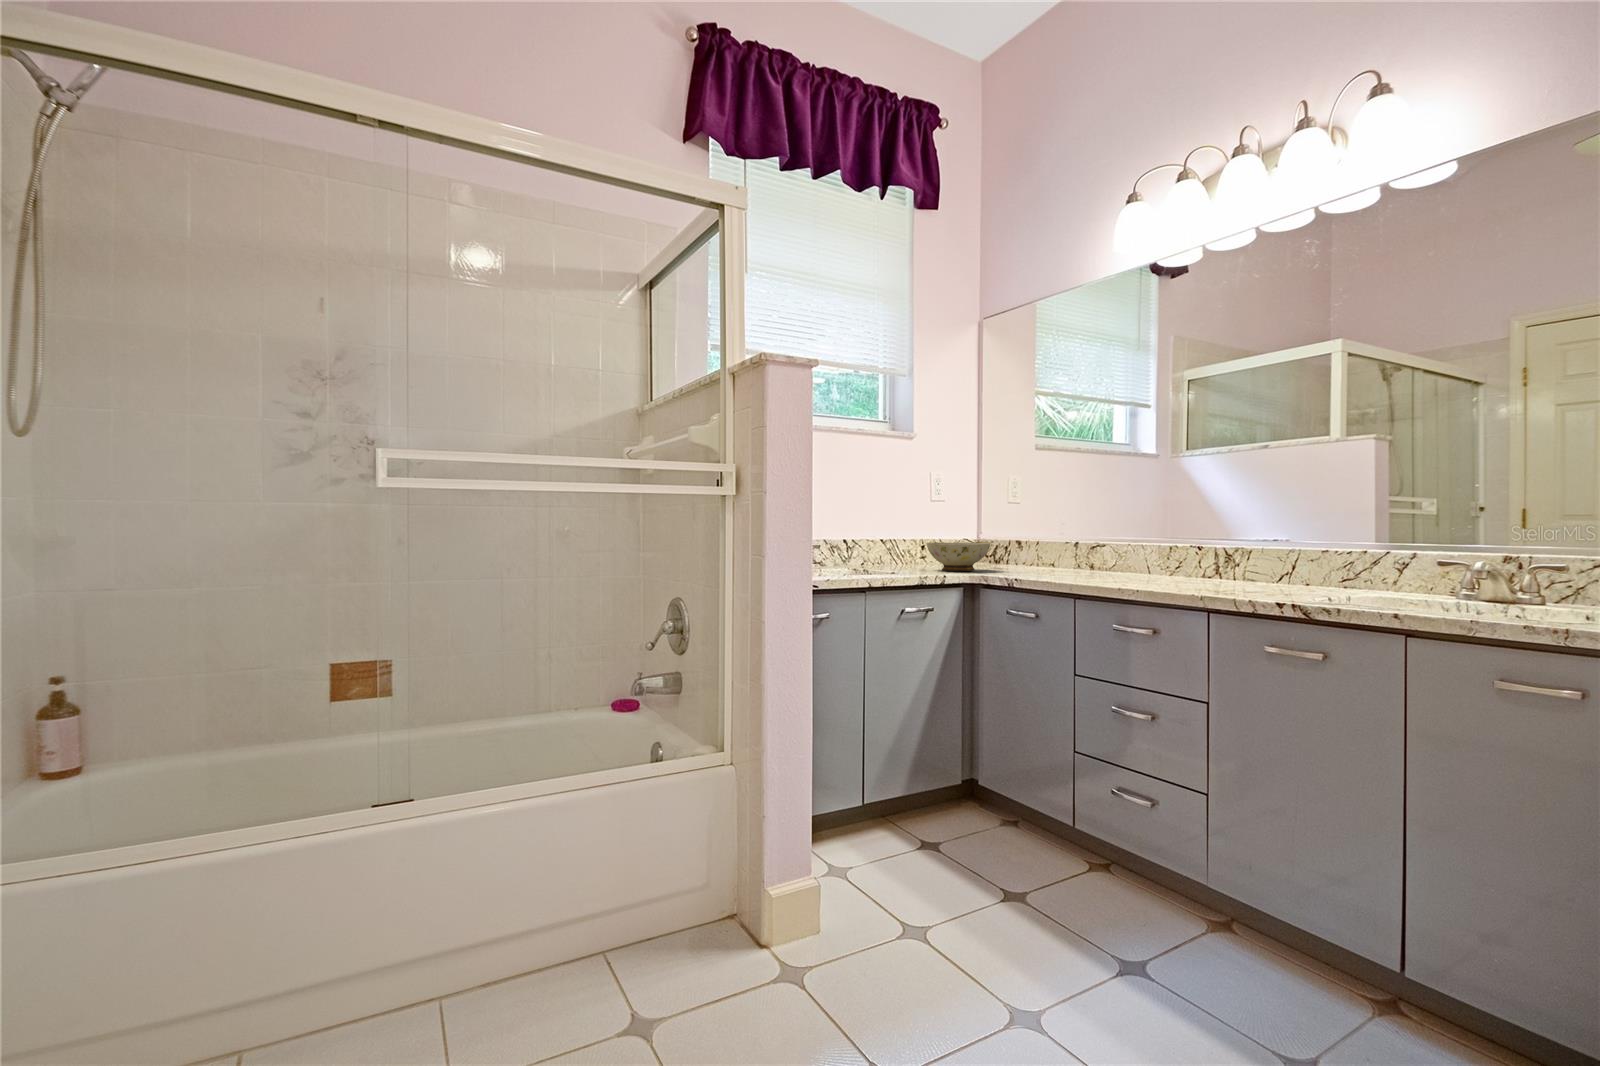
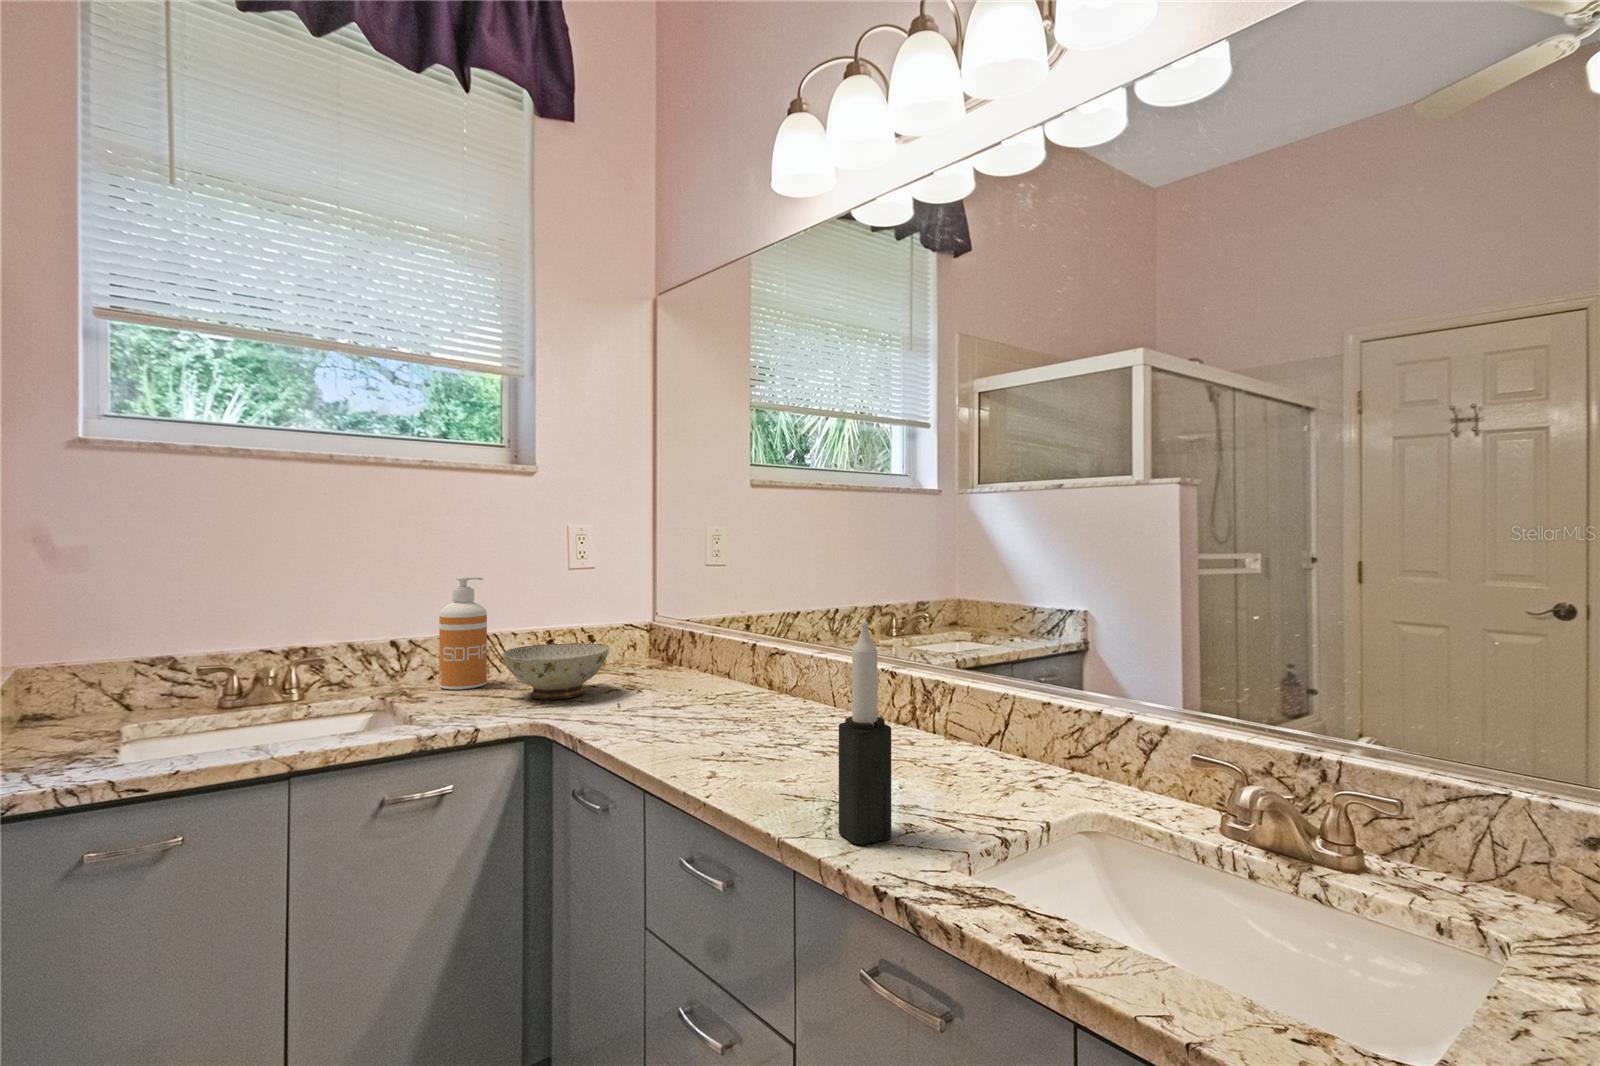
candle: none [1234,486,1267,596] -> present [839,621,891,845]
soap dispenser: none [875,501,902,569] -> present [439,577,487,689]

